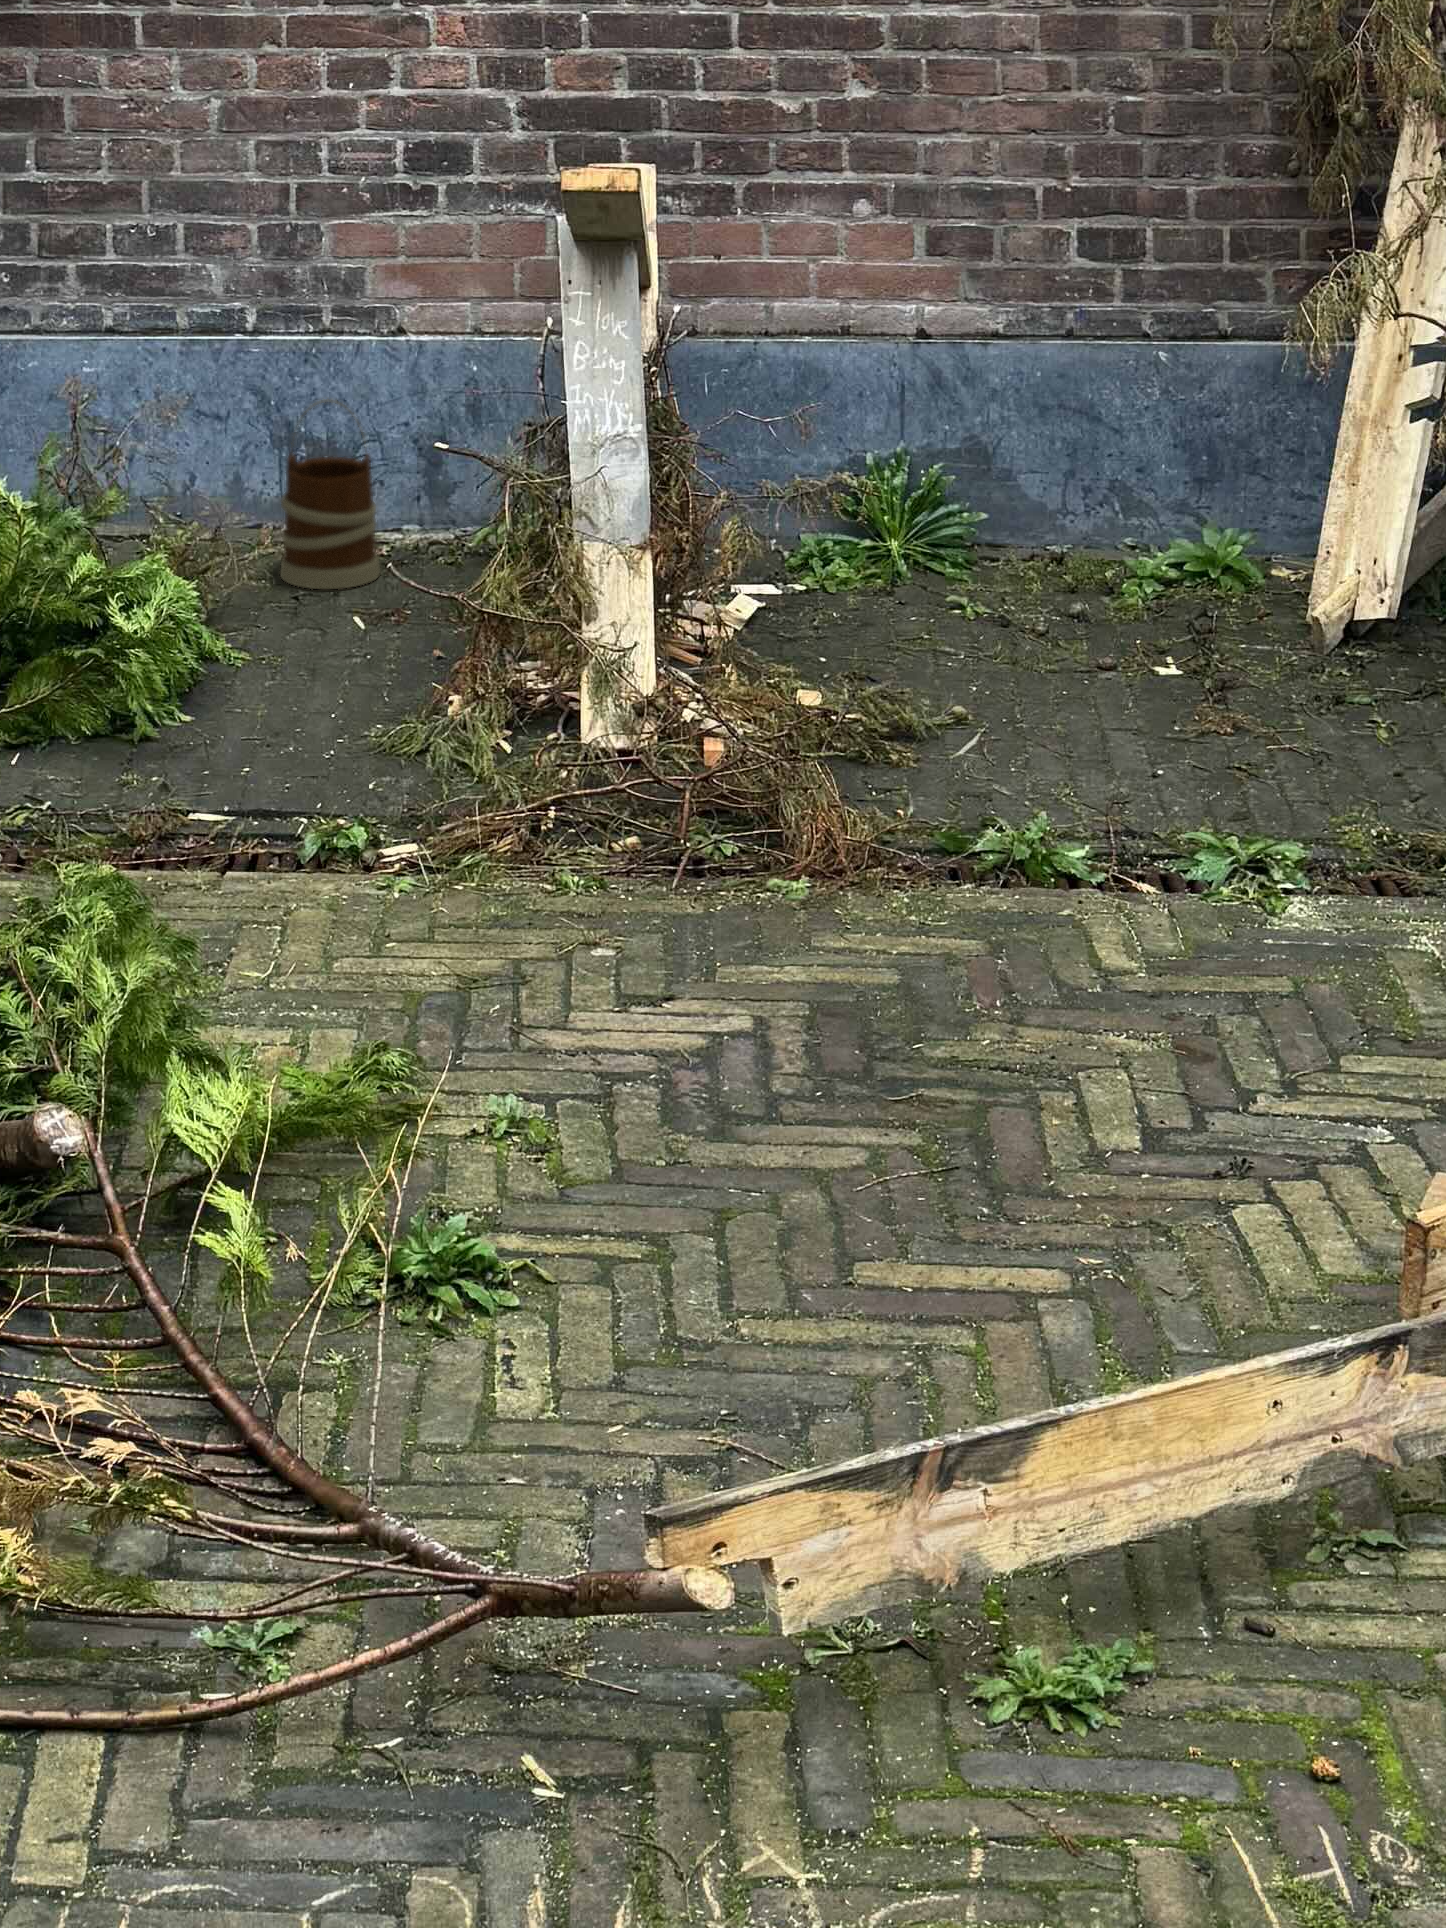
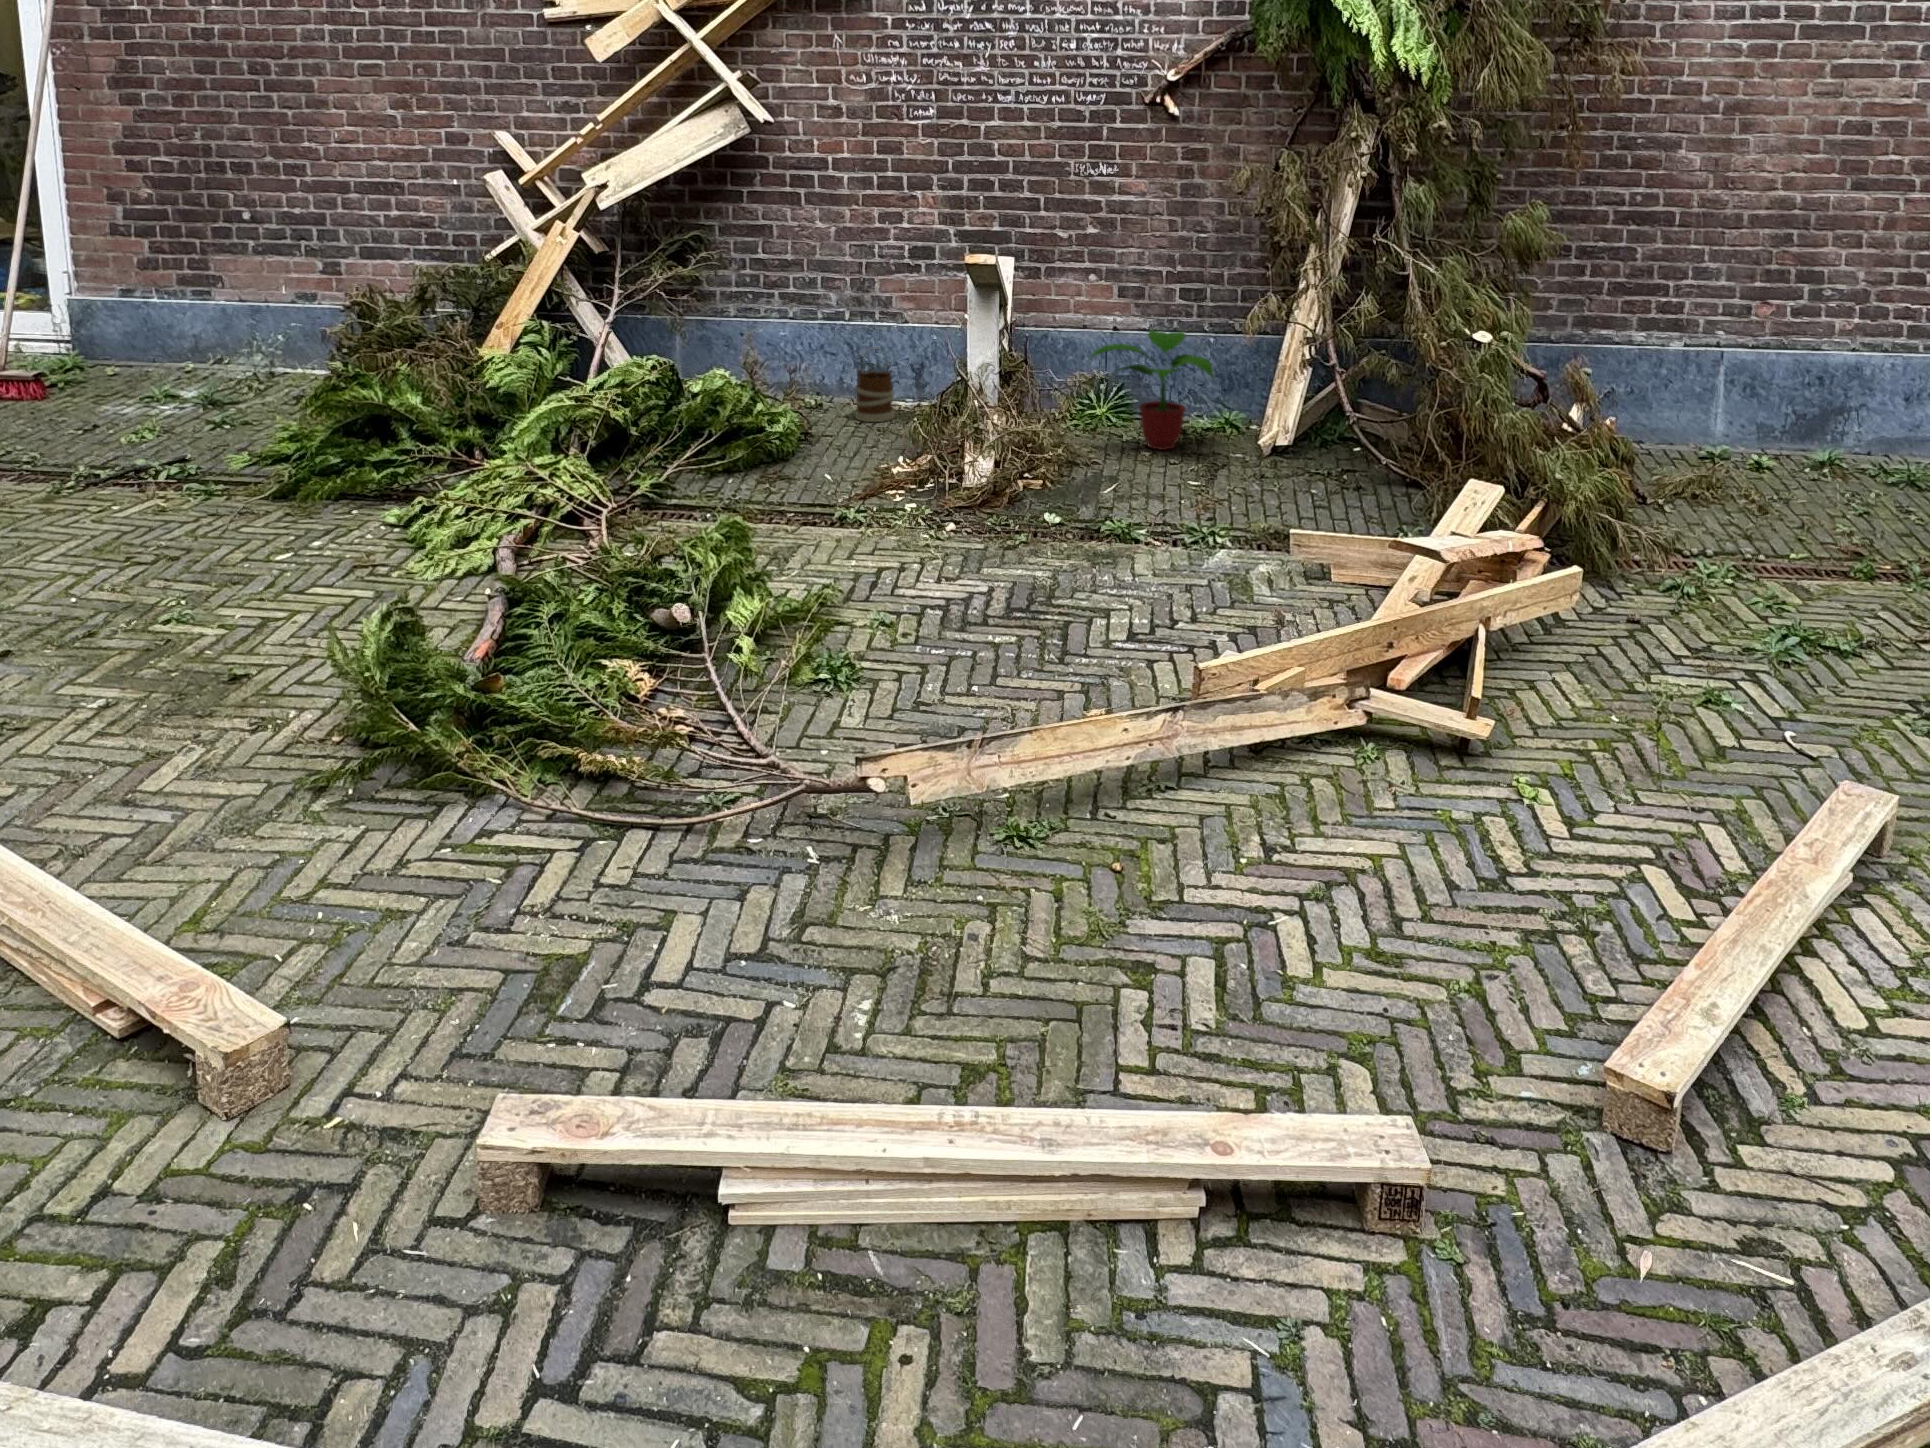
potted plant: none [881,336,1205,641] -> present [1089,330,1213,450]

